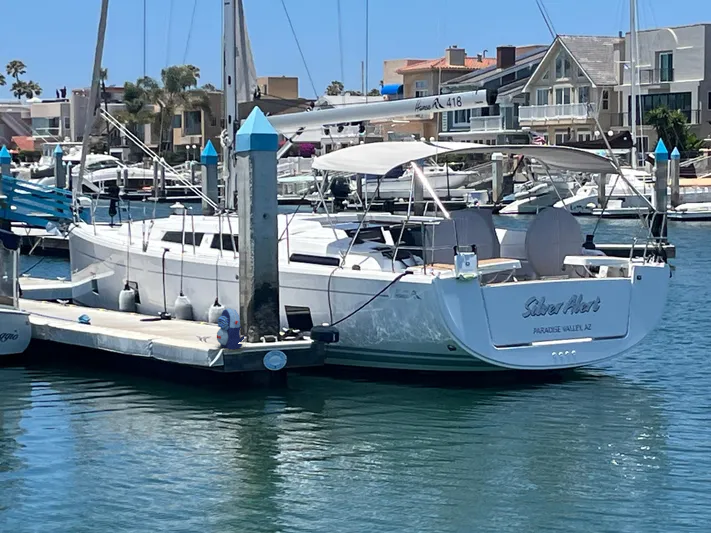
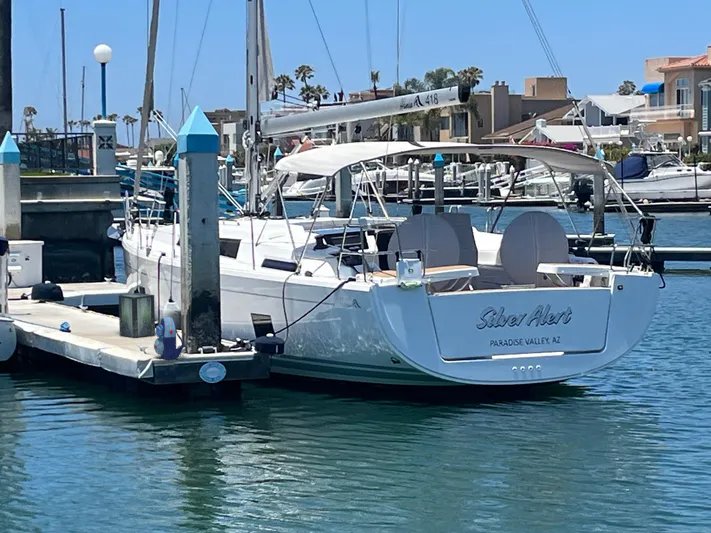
storage box: none [148,286,183,331] -> present [119,293,155,338]

